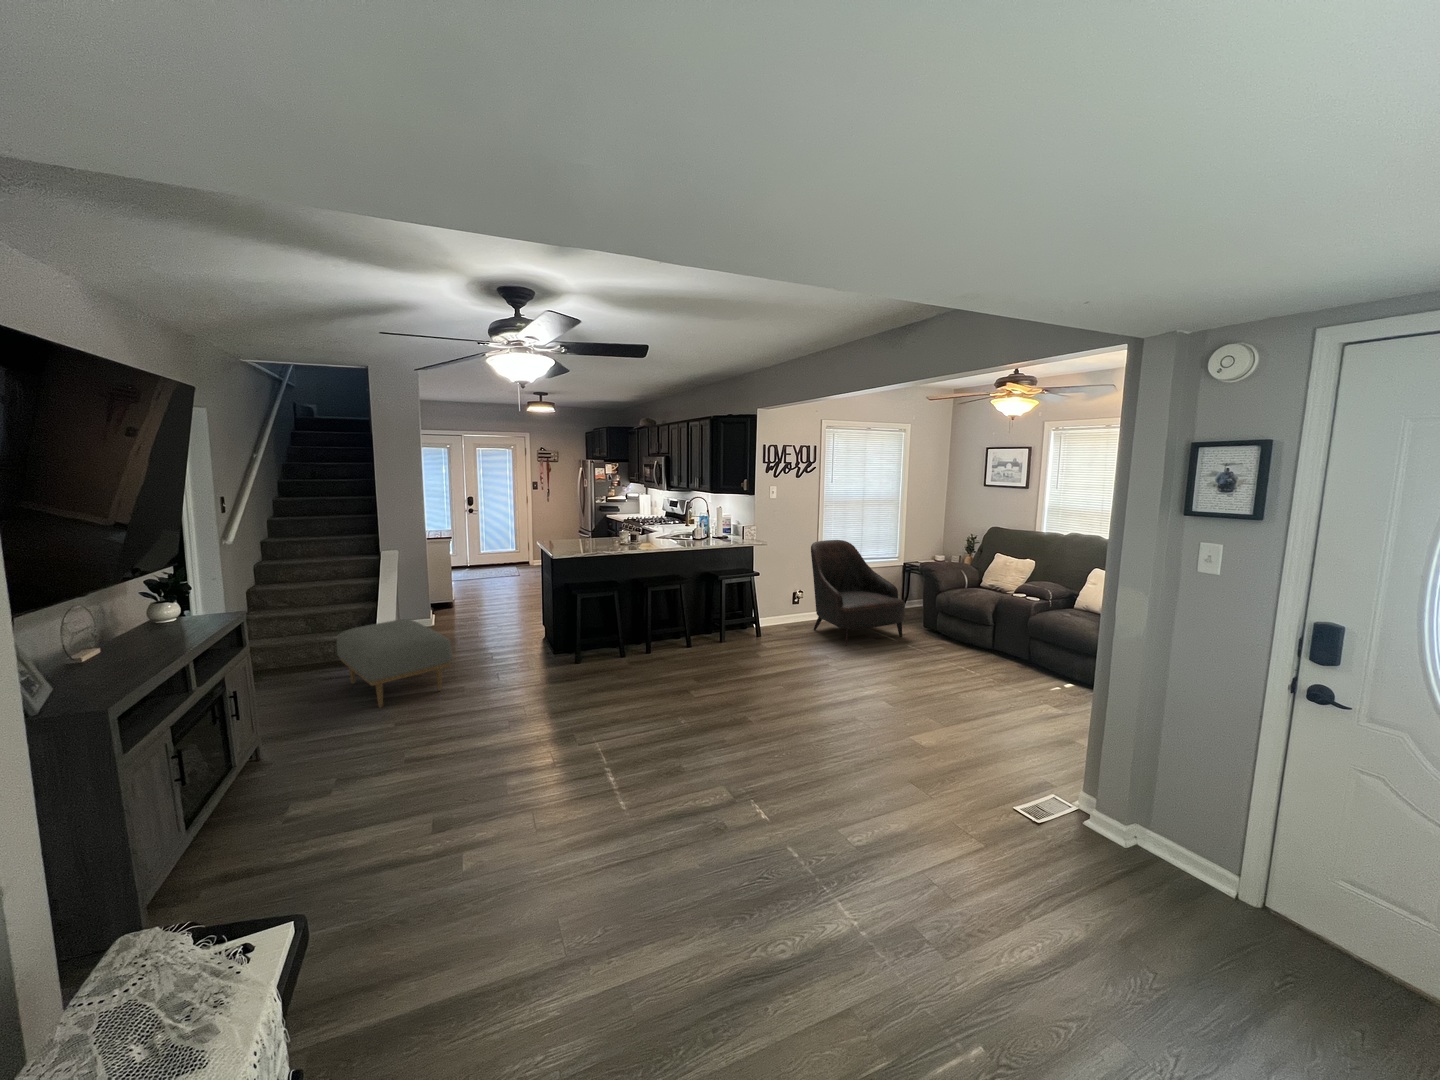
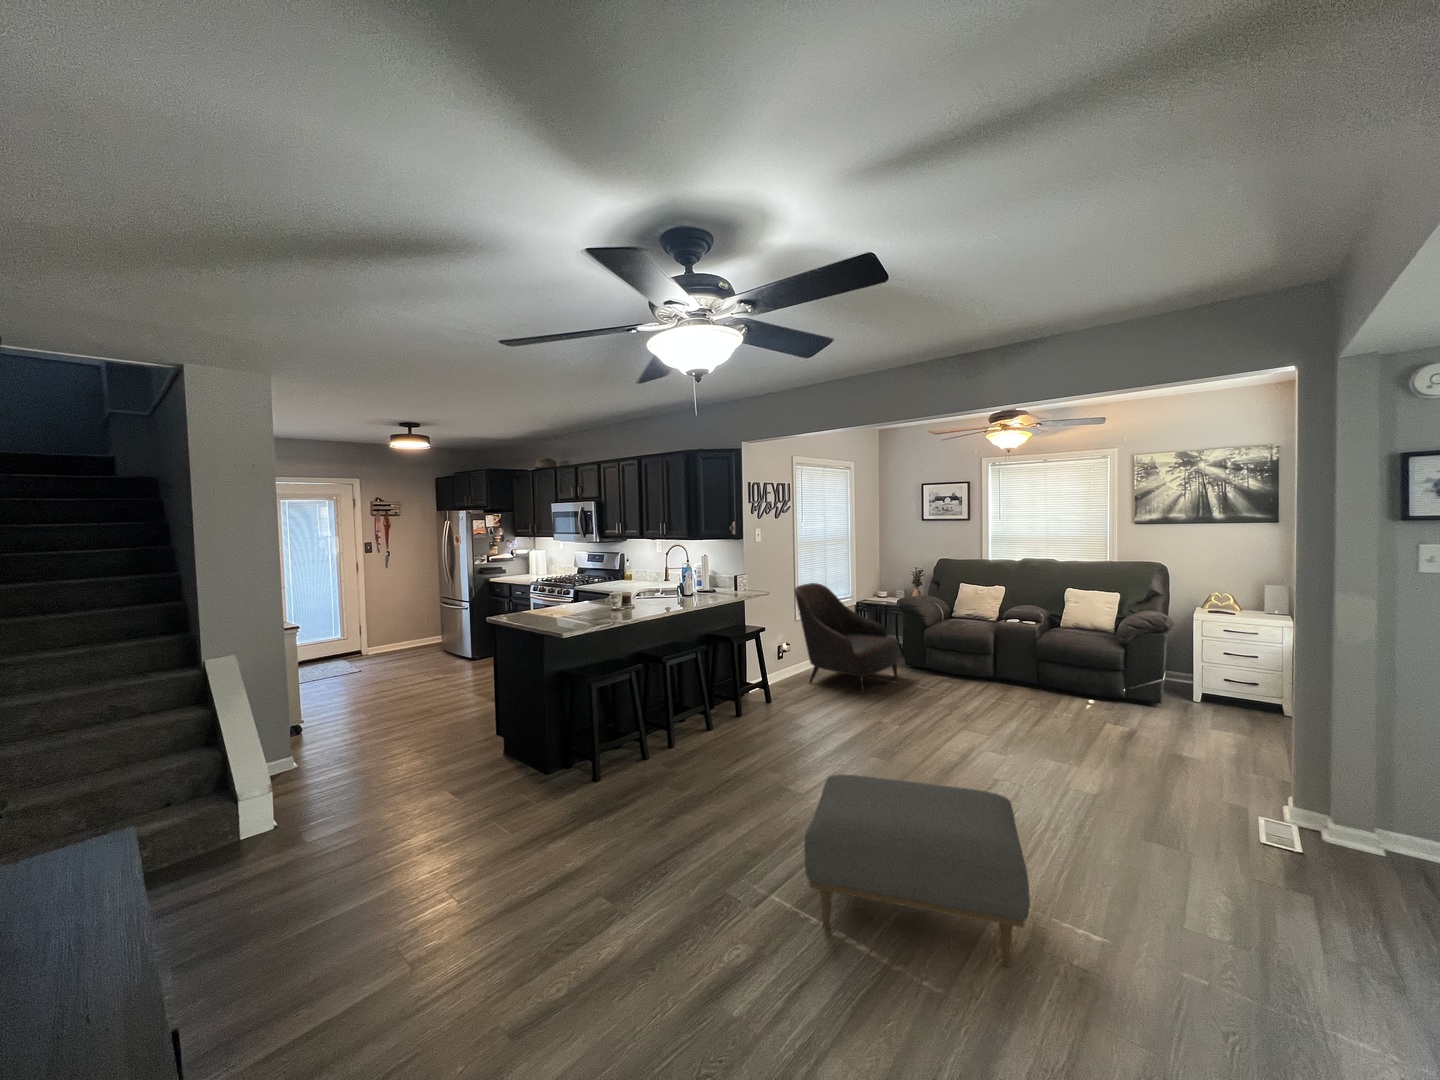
ottoman: present [337,619,452,707] -> present [804,774,1030,967]

